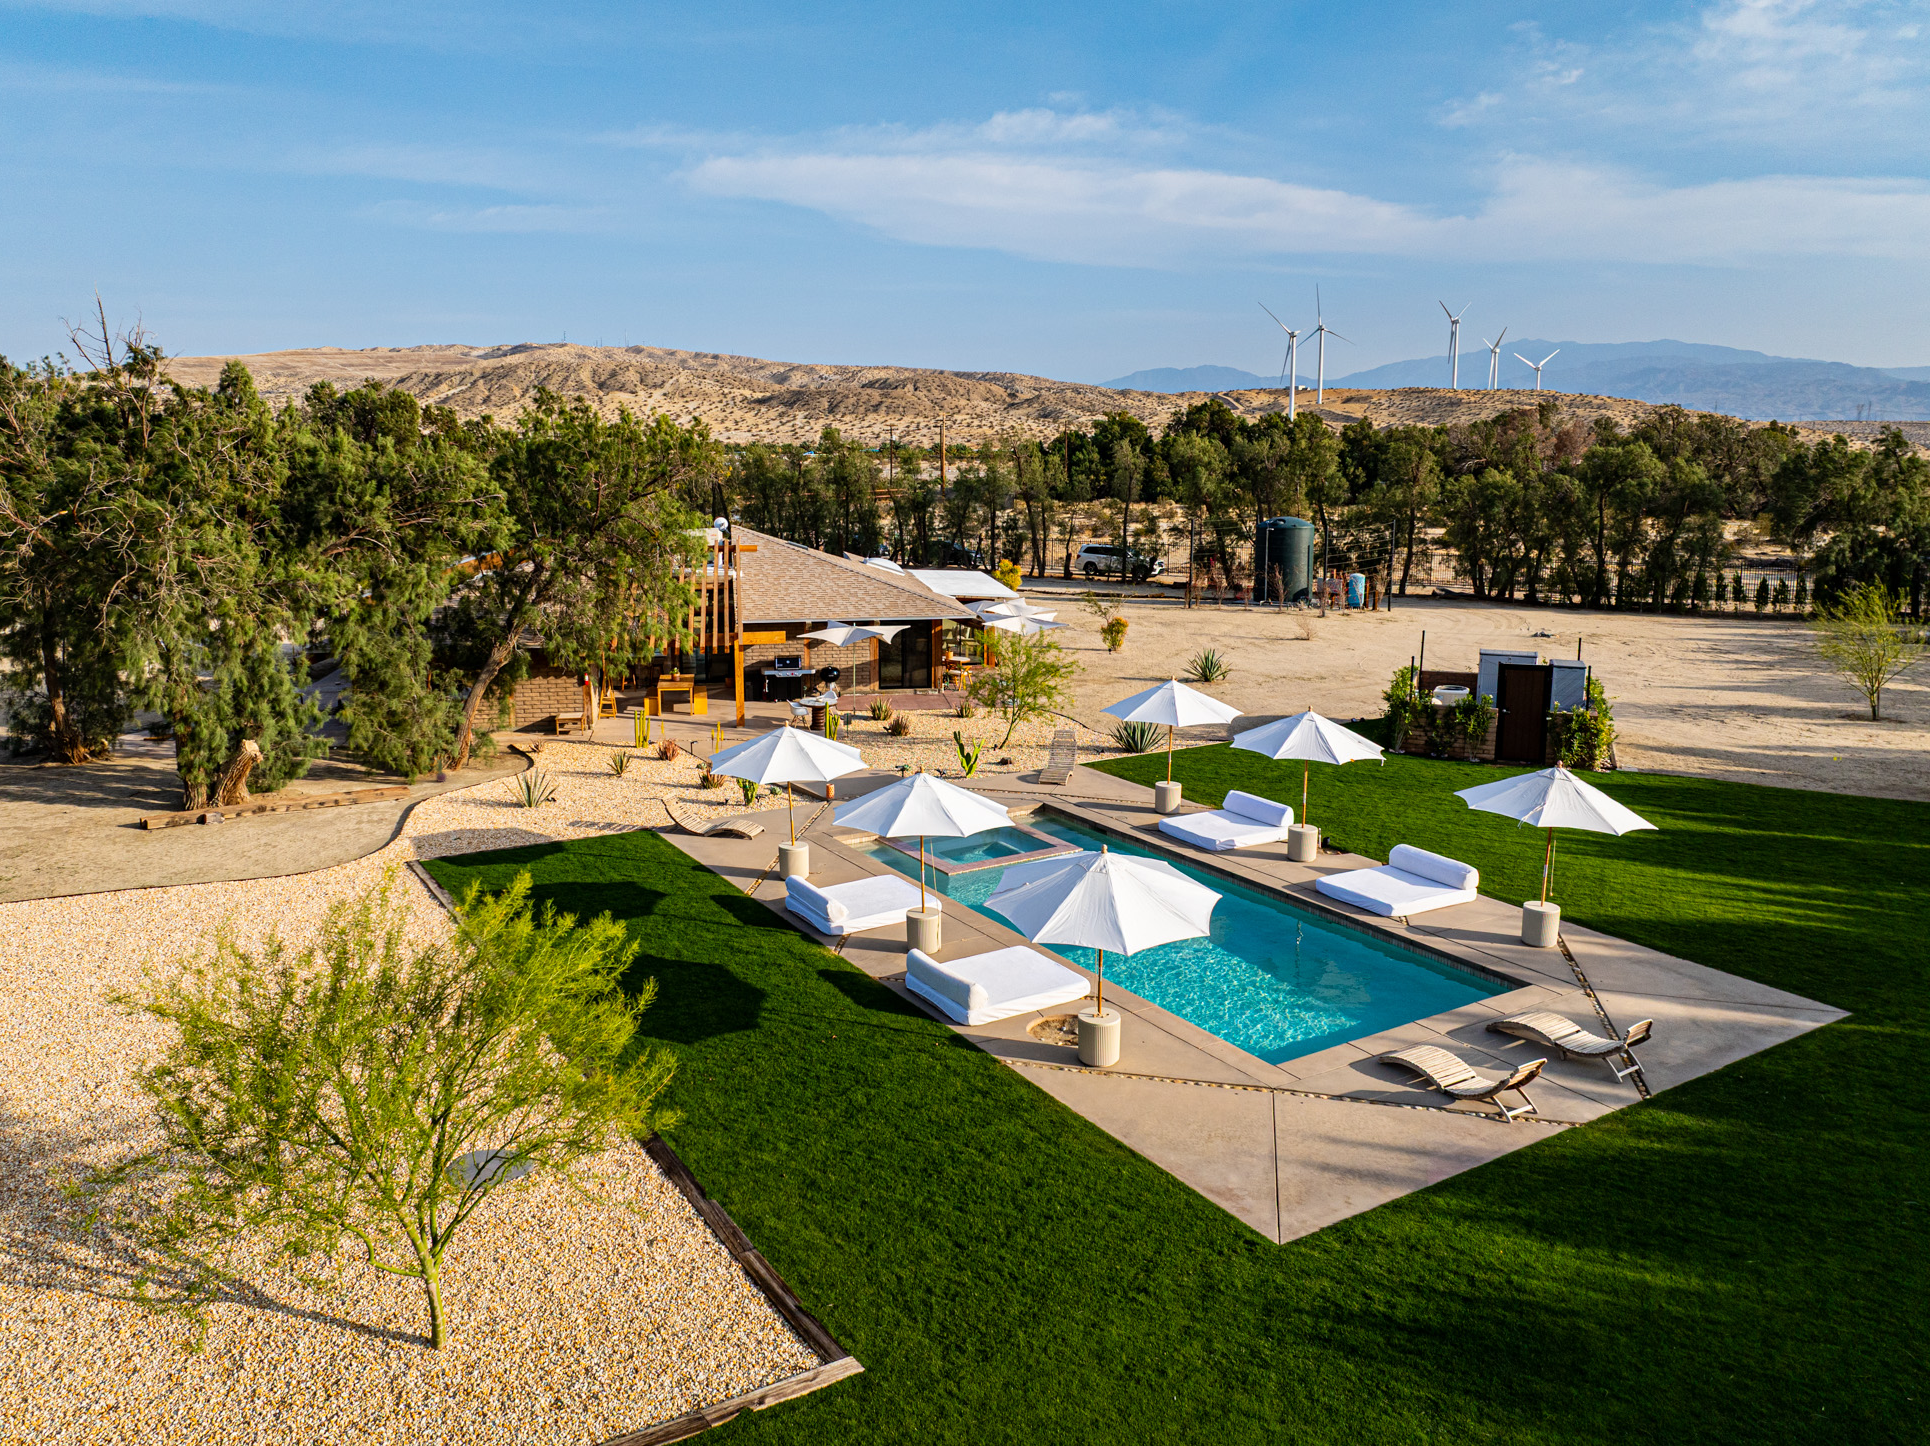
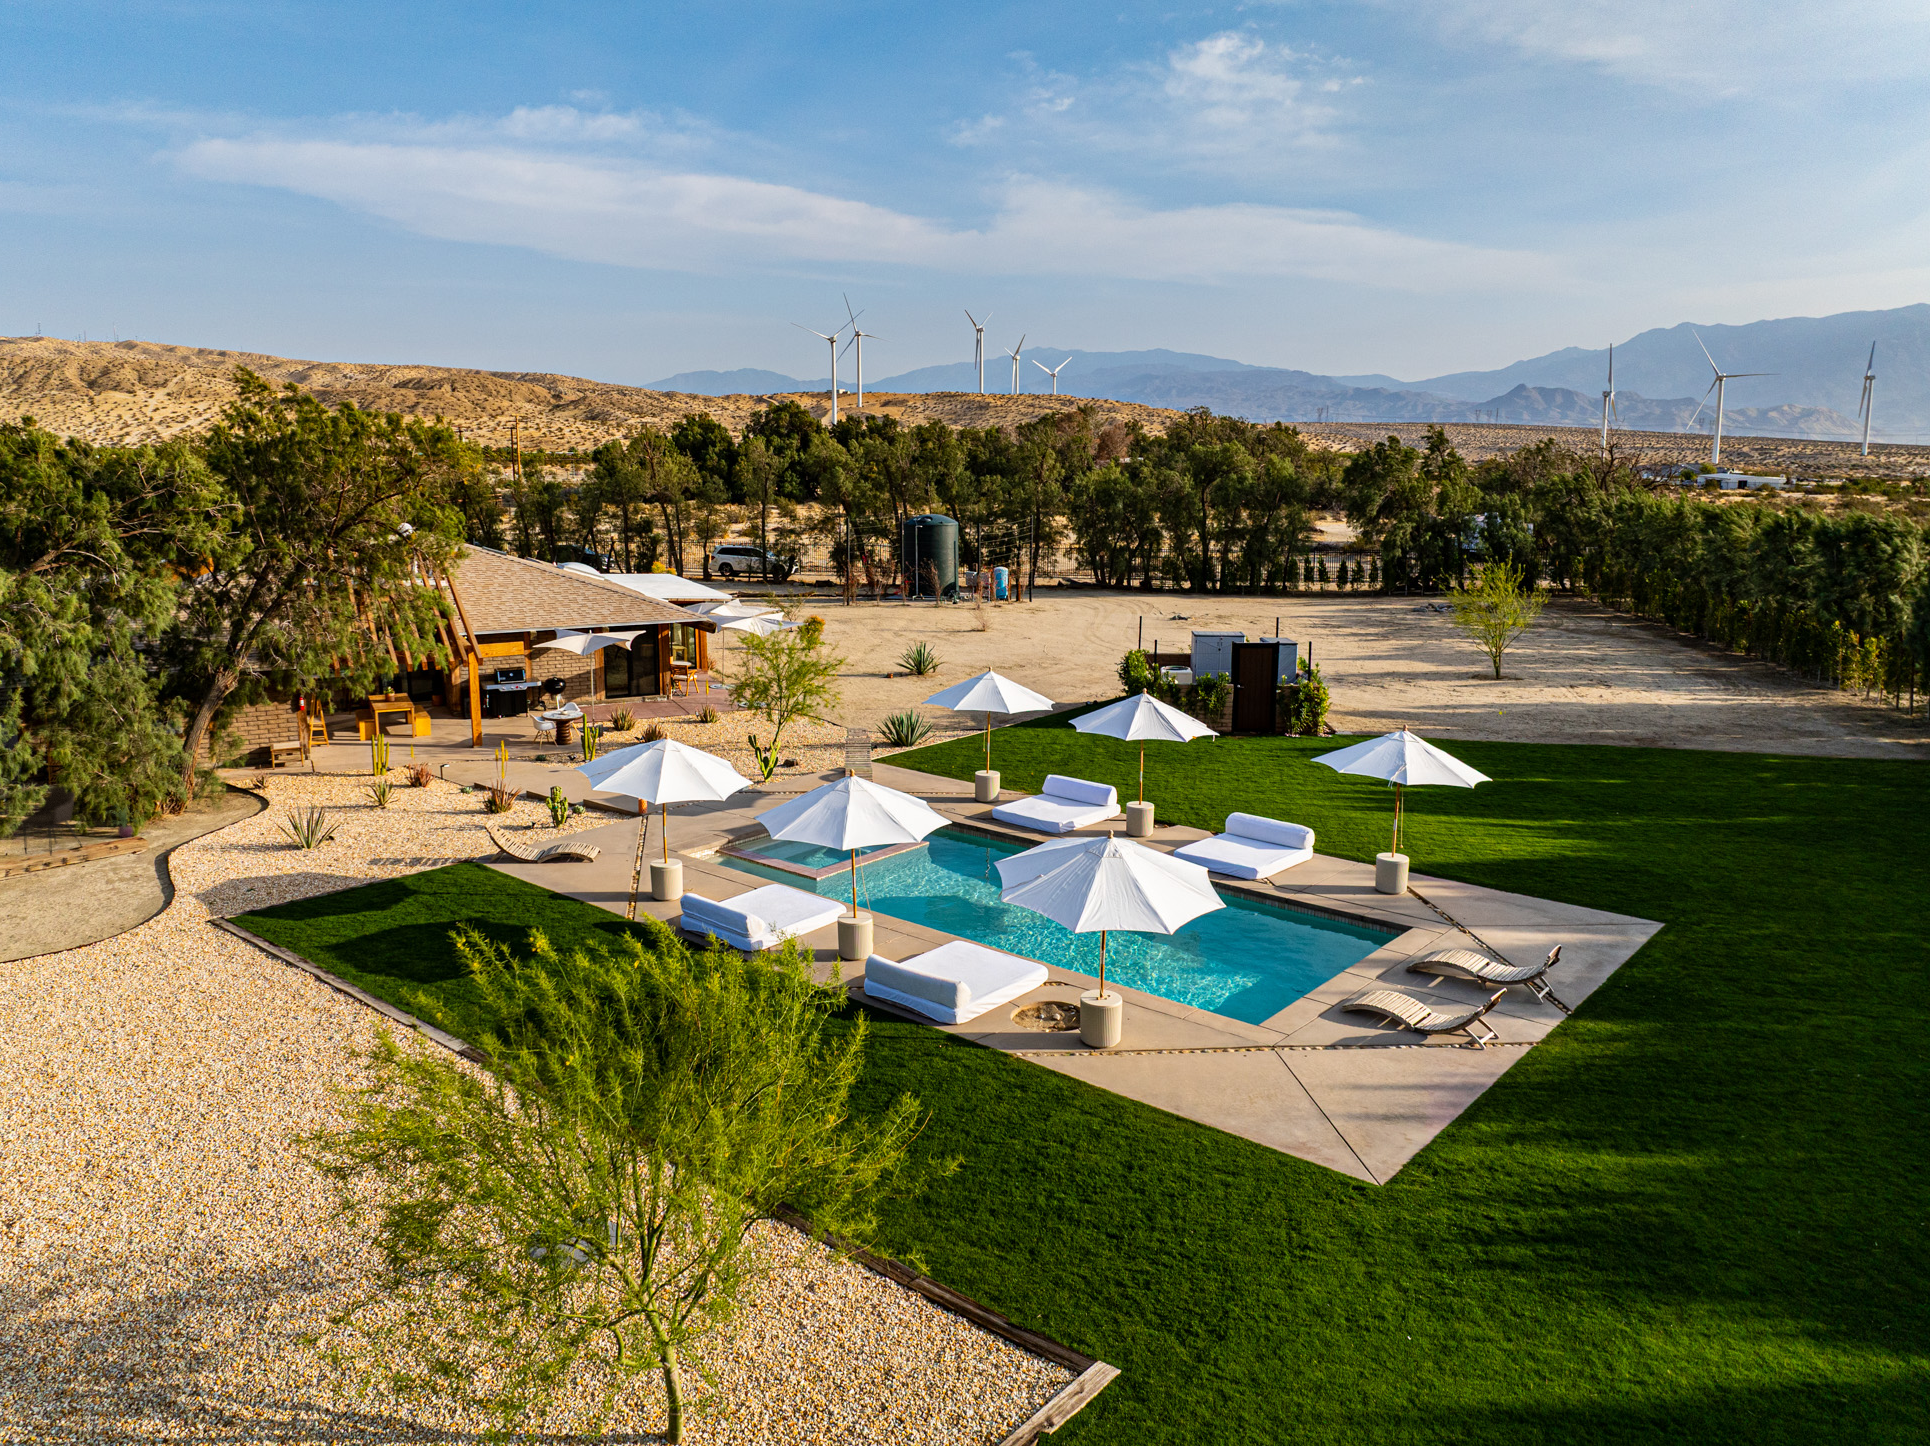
armchair: none [364,738,407,793] -> present [22,786,81,855]

